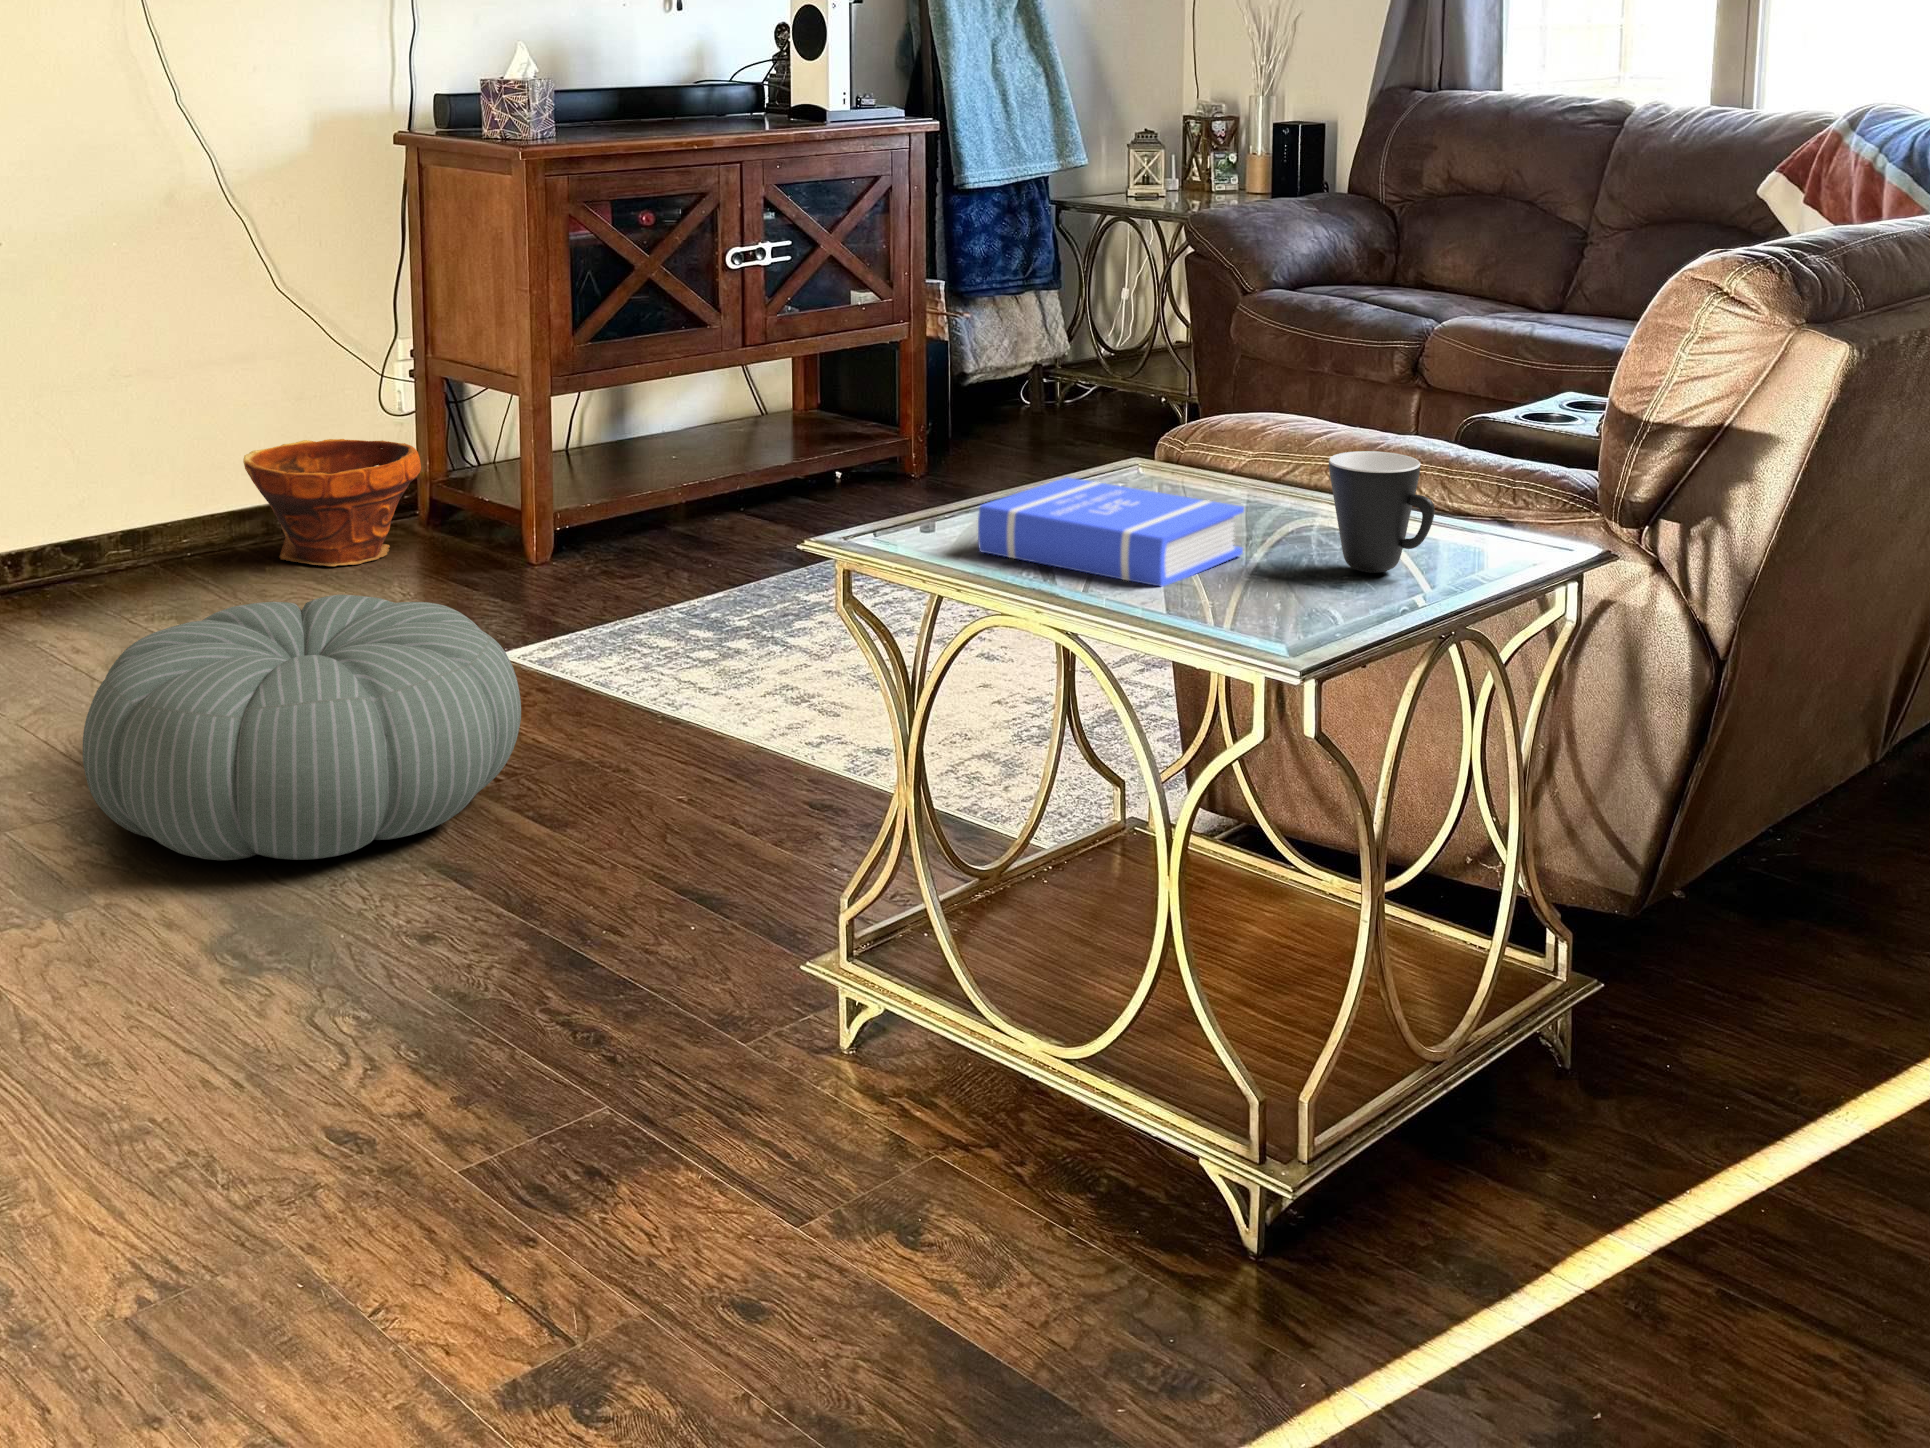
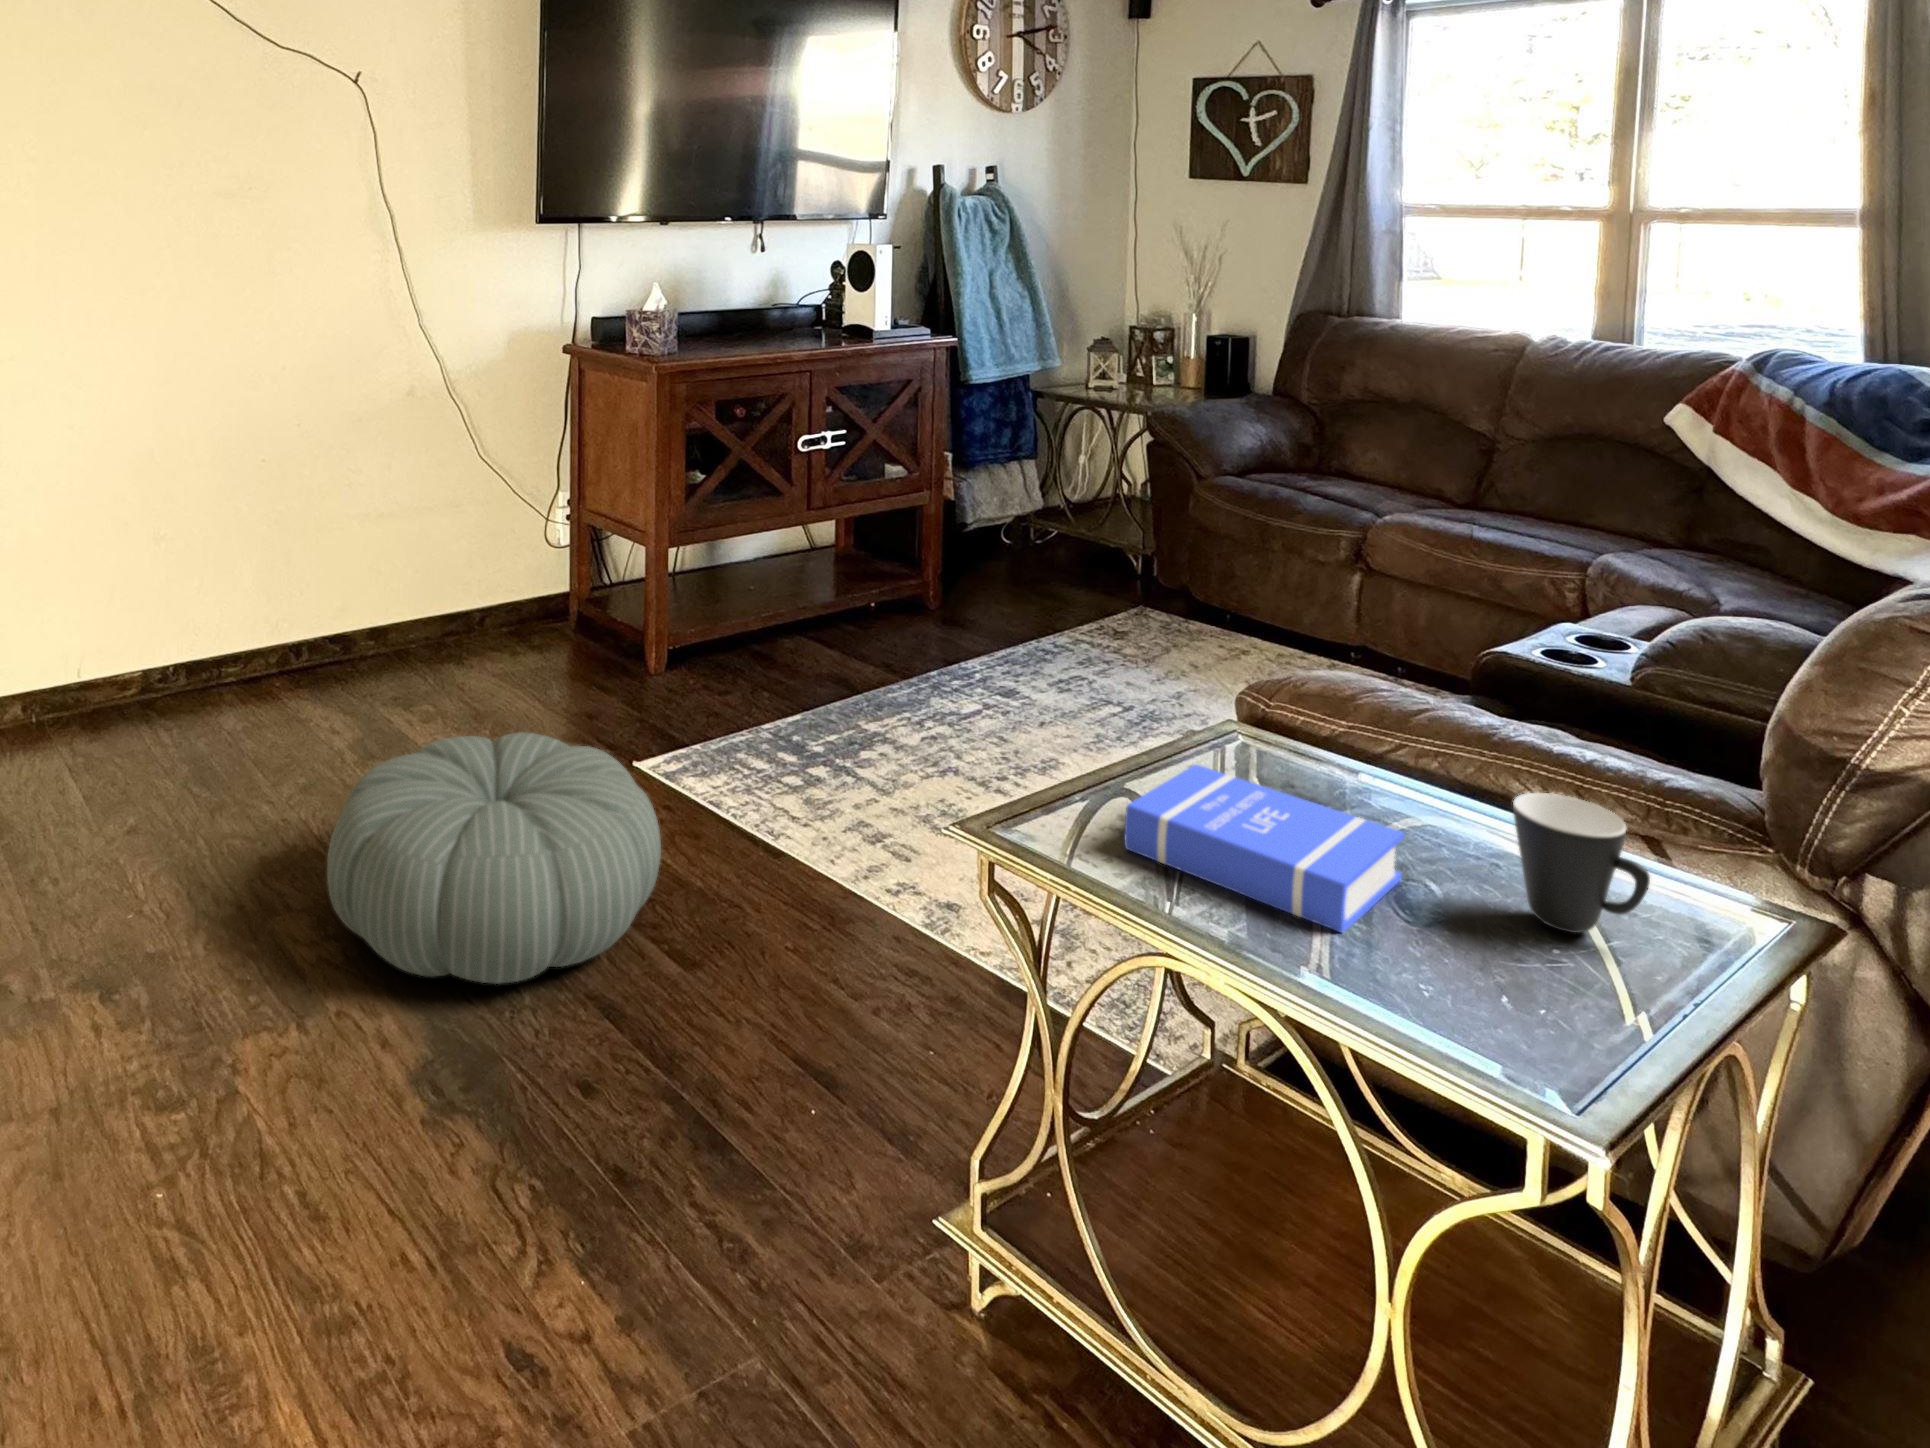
planter: present [243,439,421,566] -> none [454,563,577,663]

